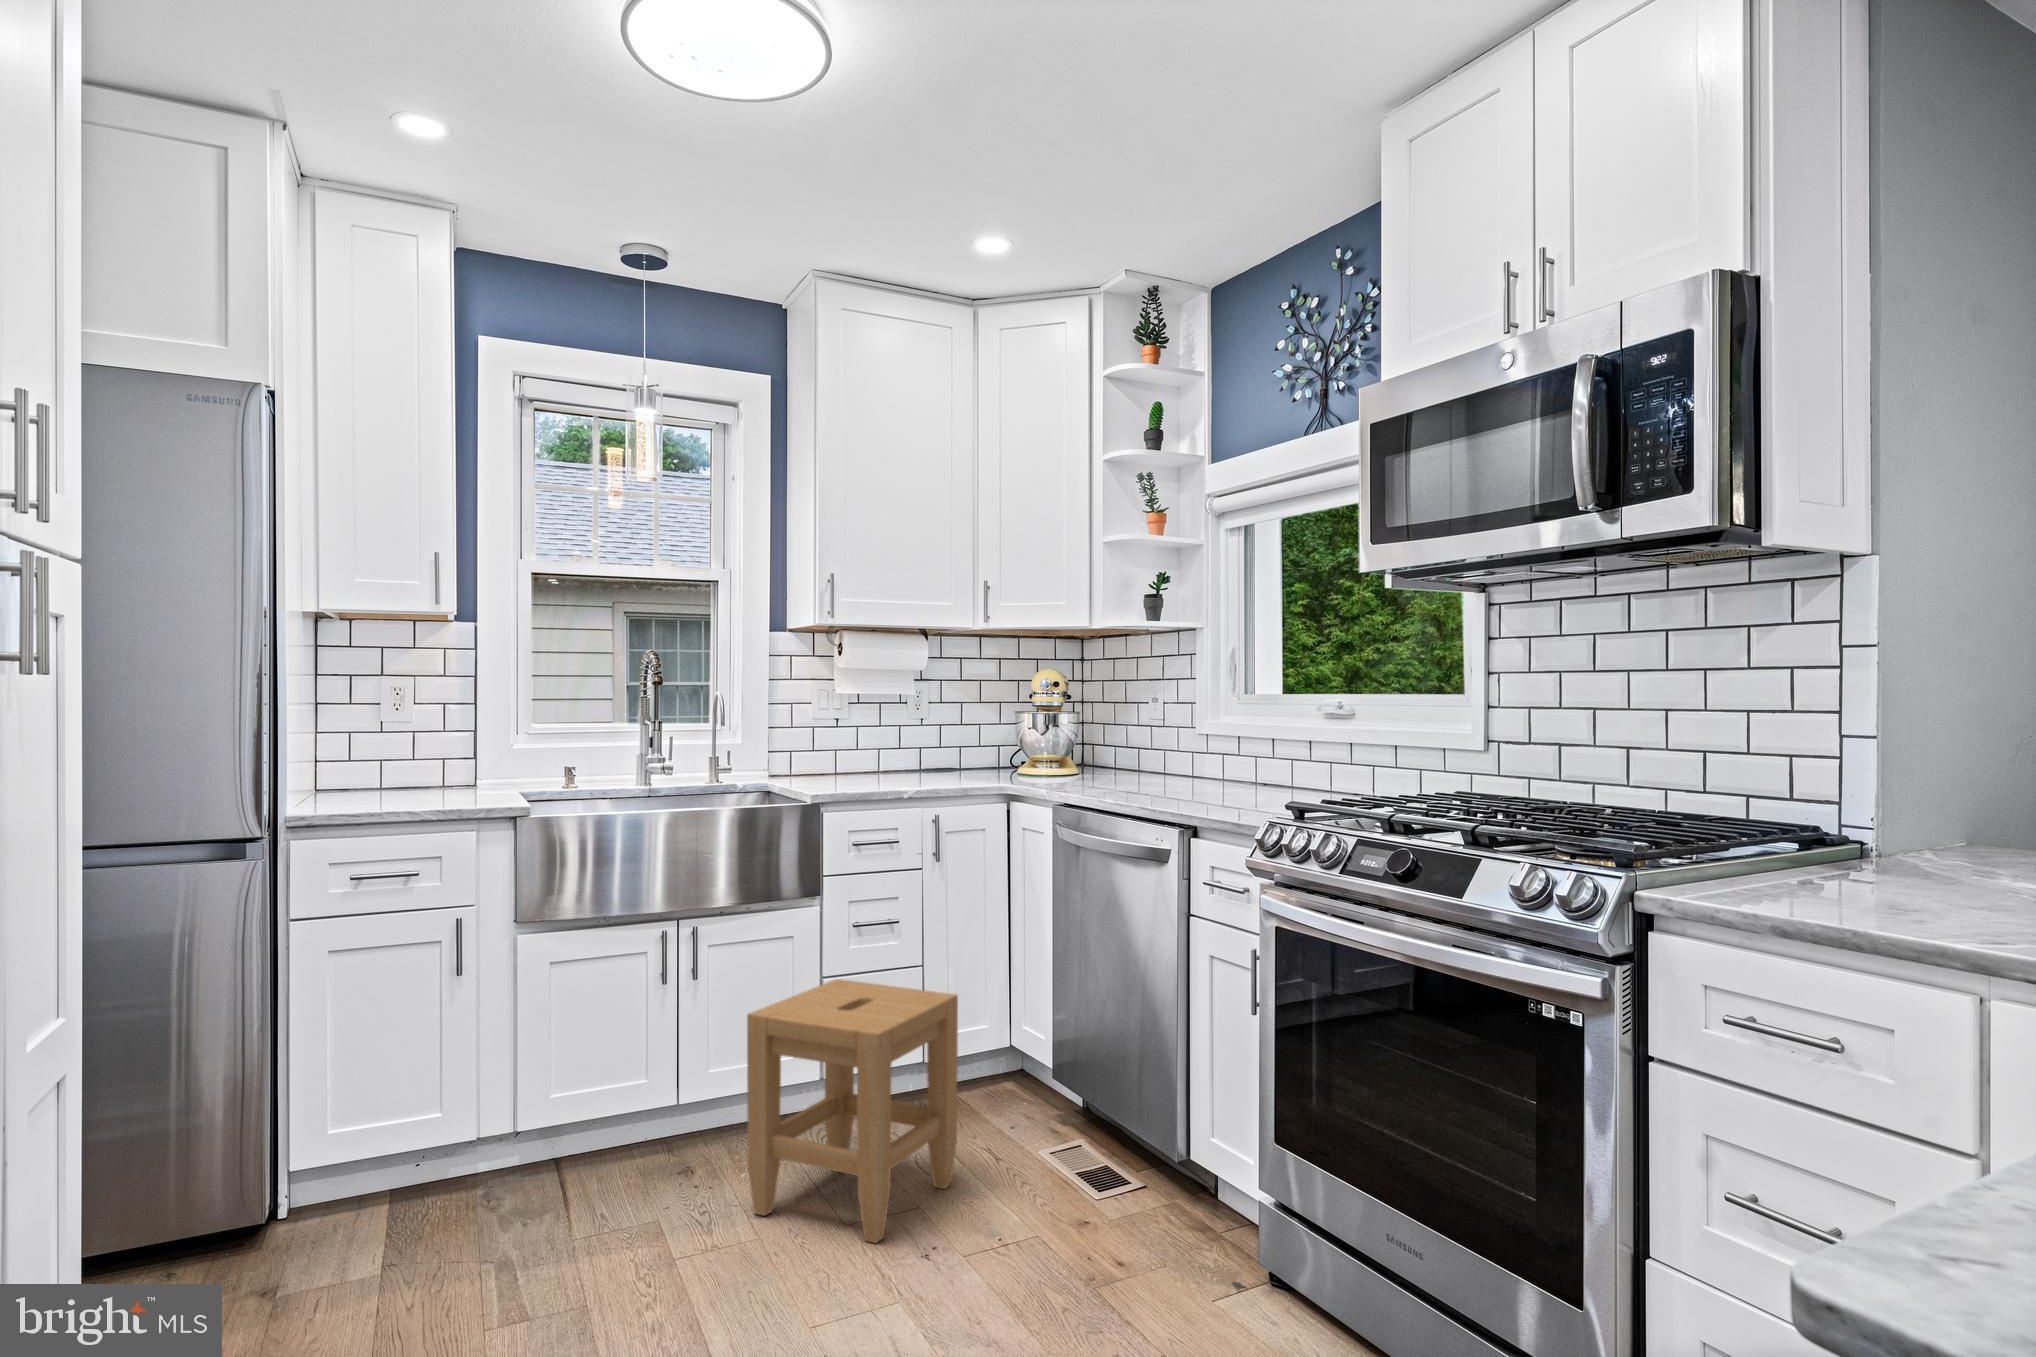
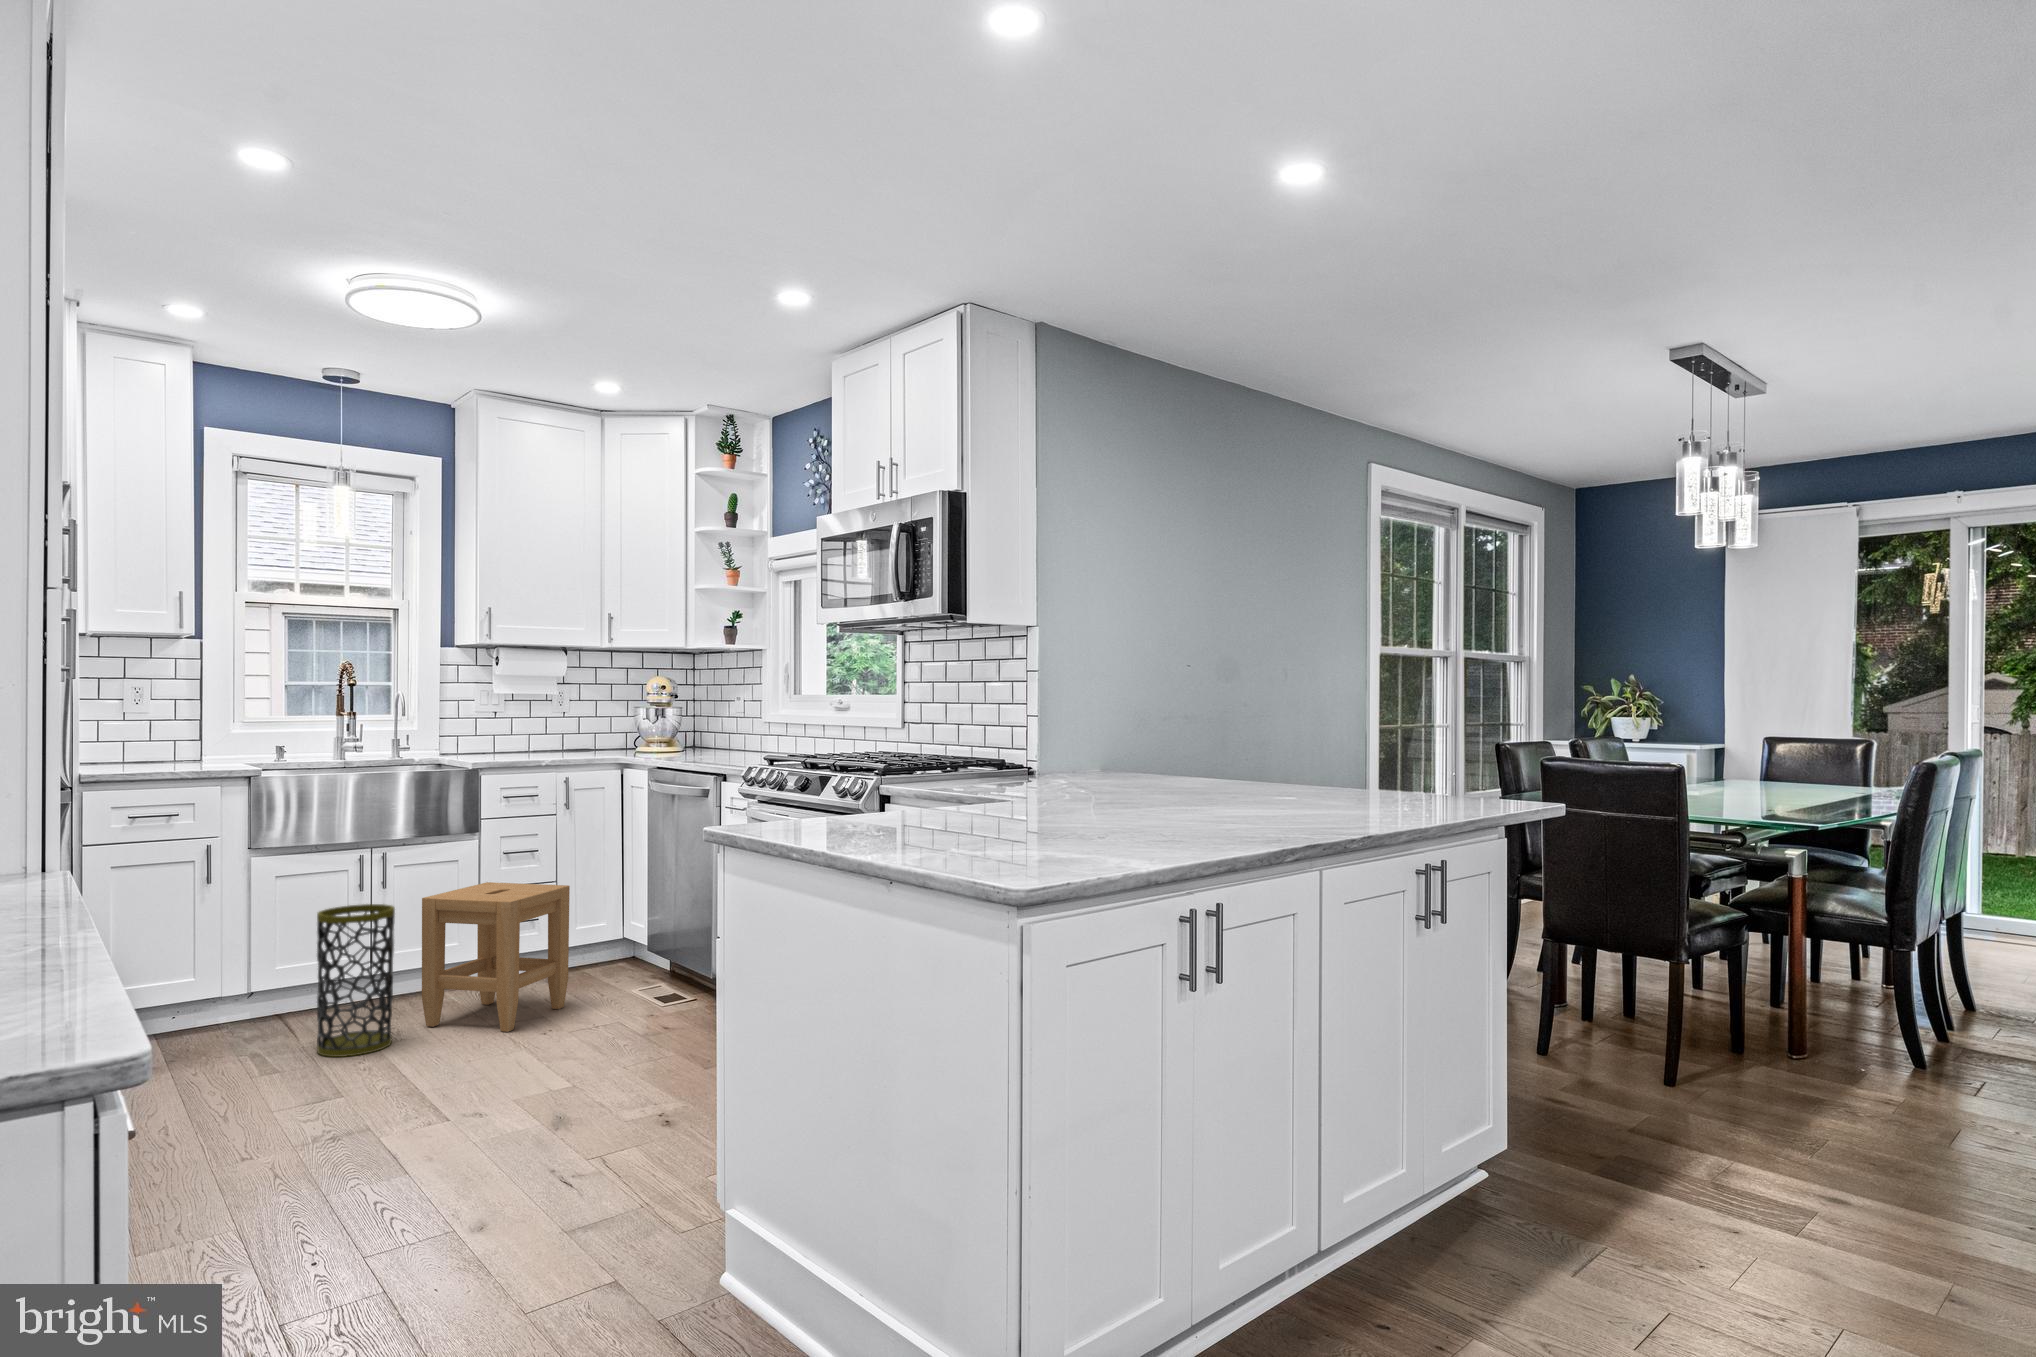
trash can: none [595,1025,707,1284] -> present [317,904,395,1057]

